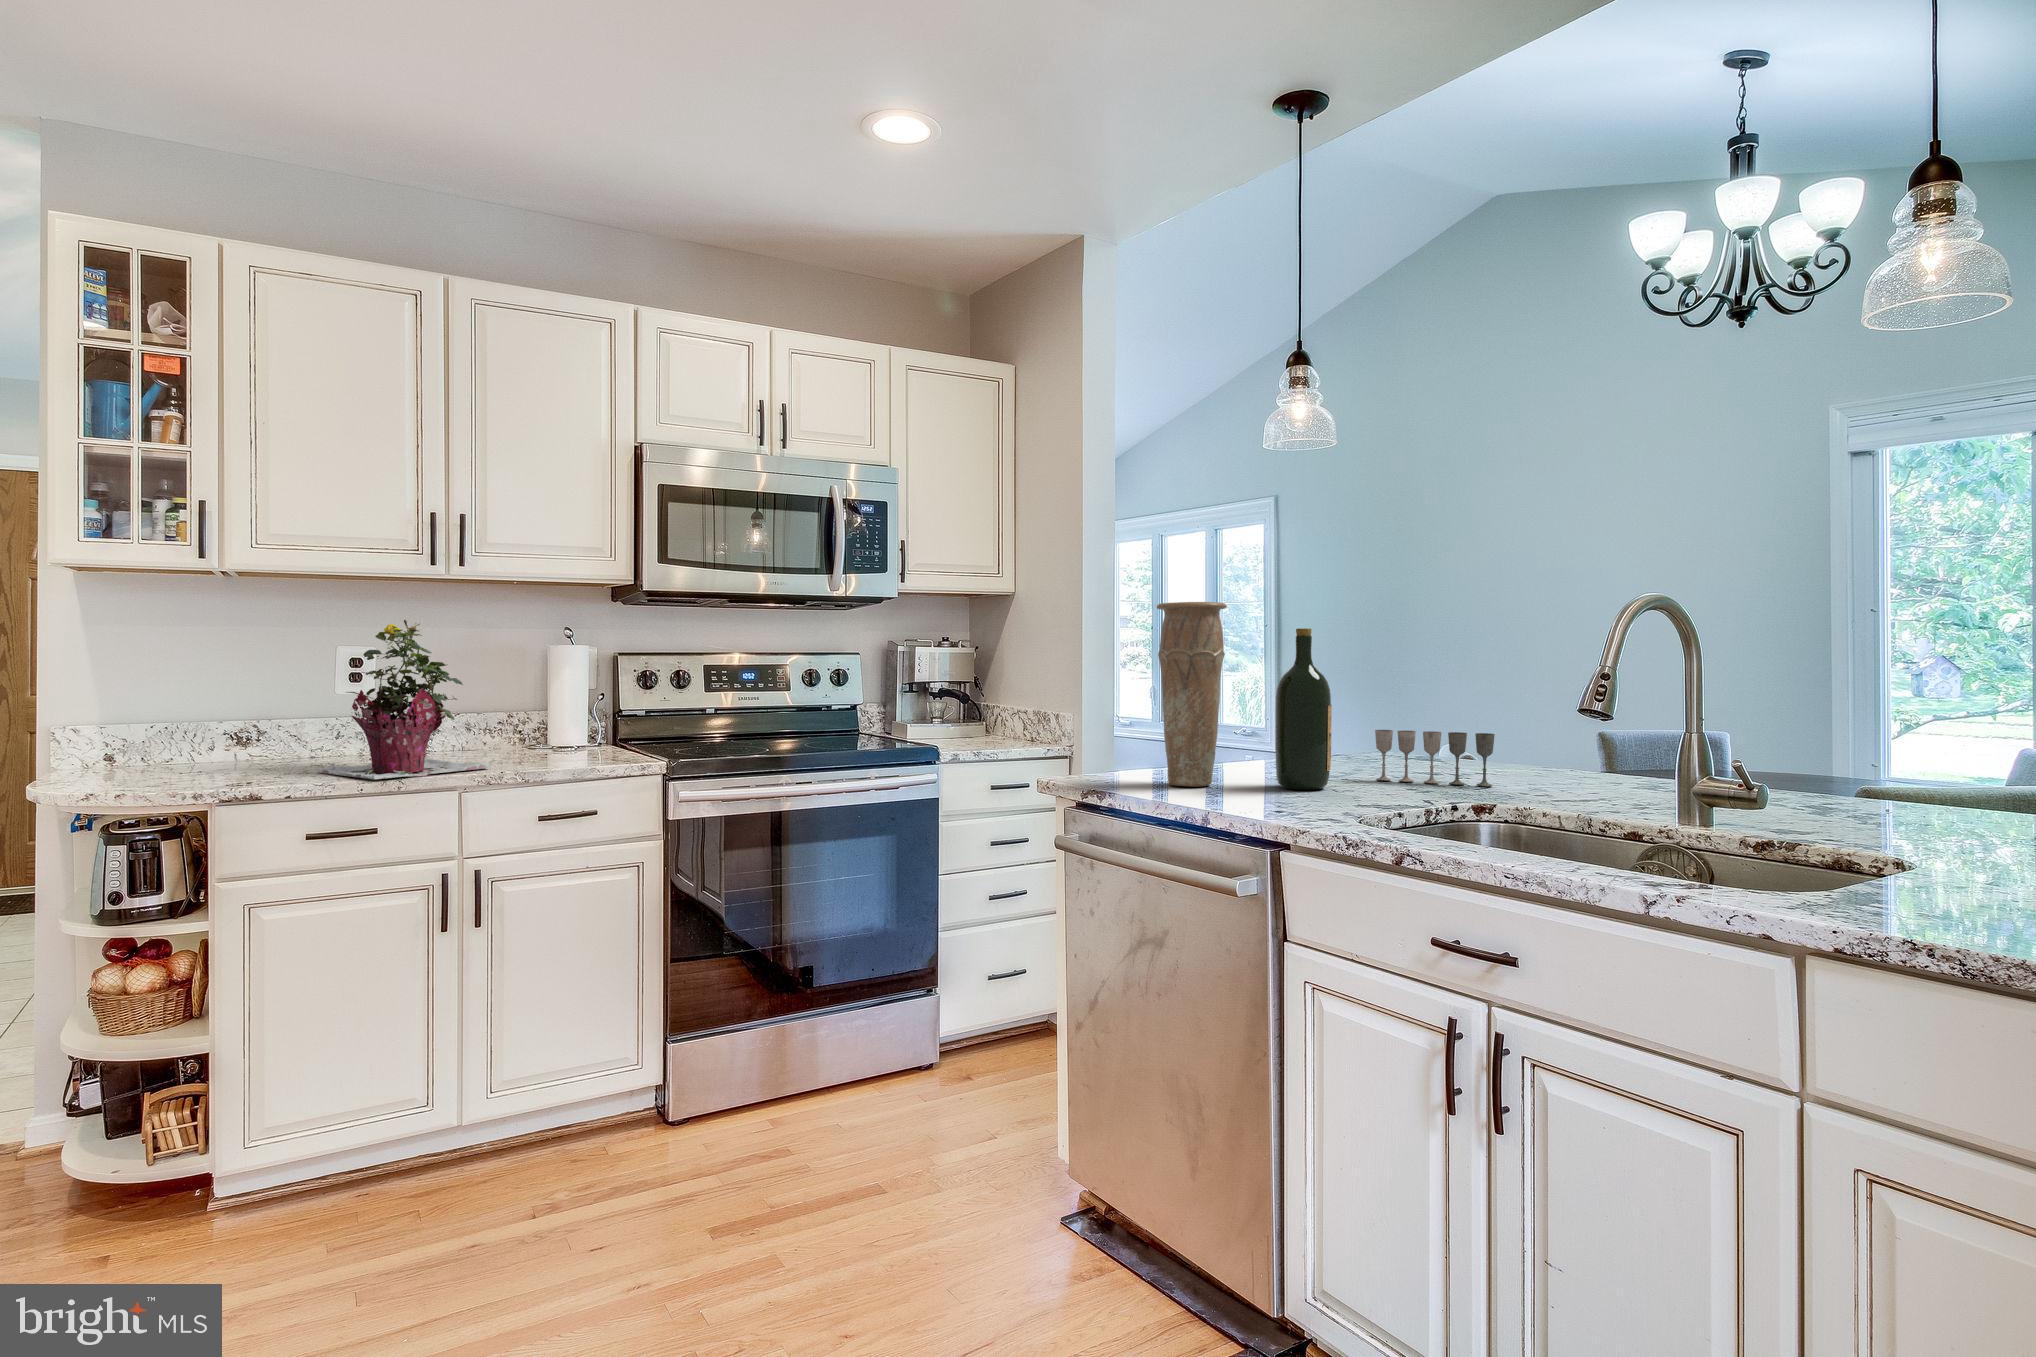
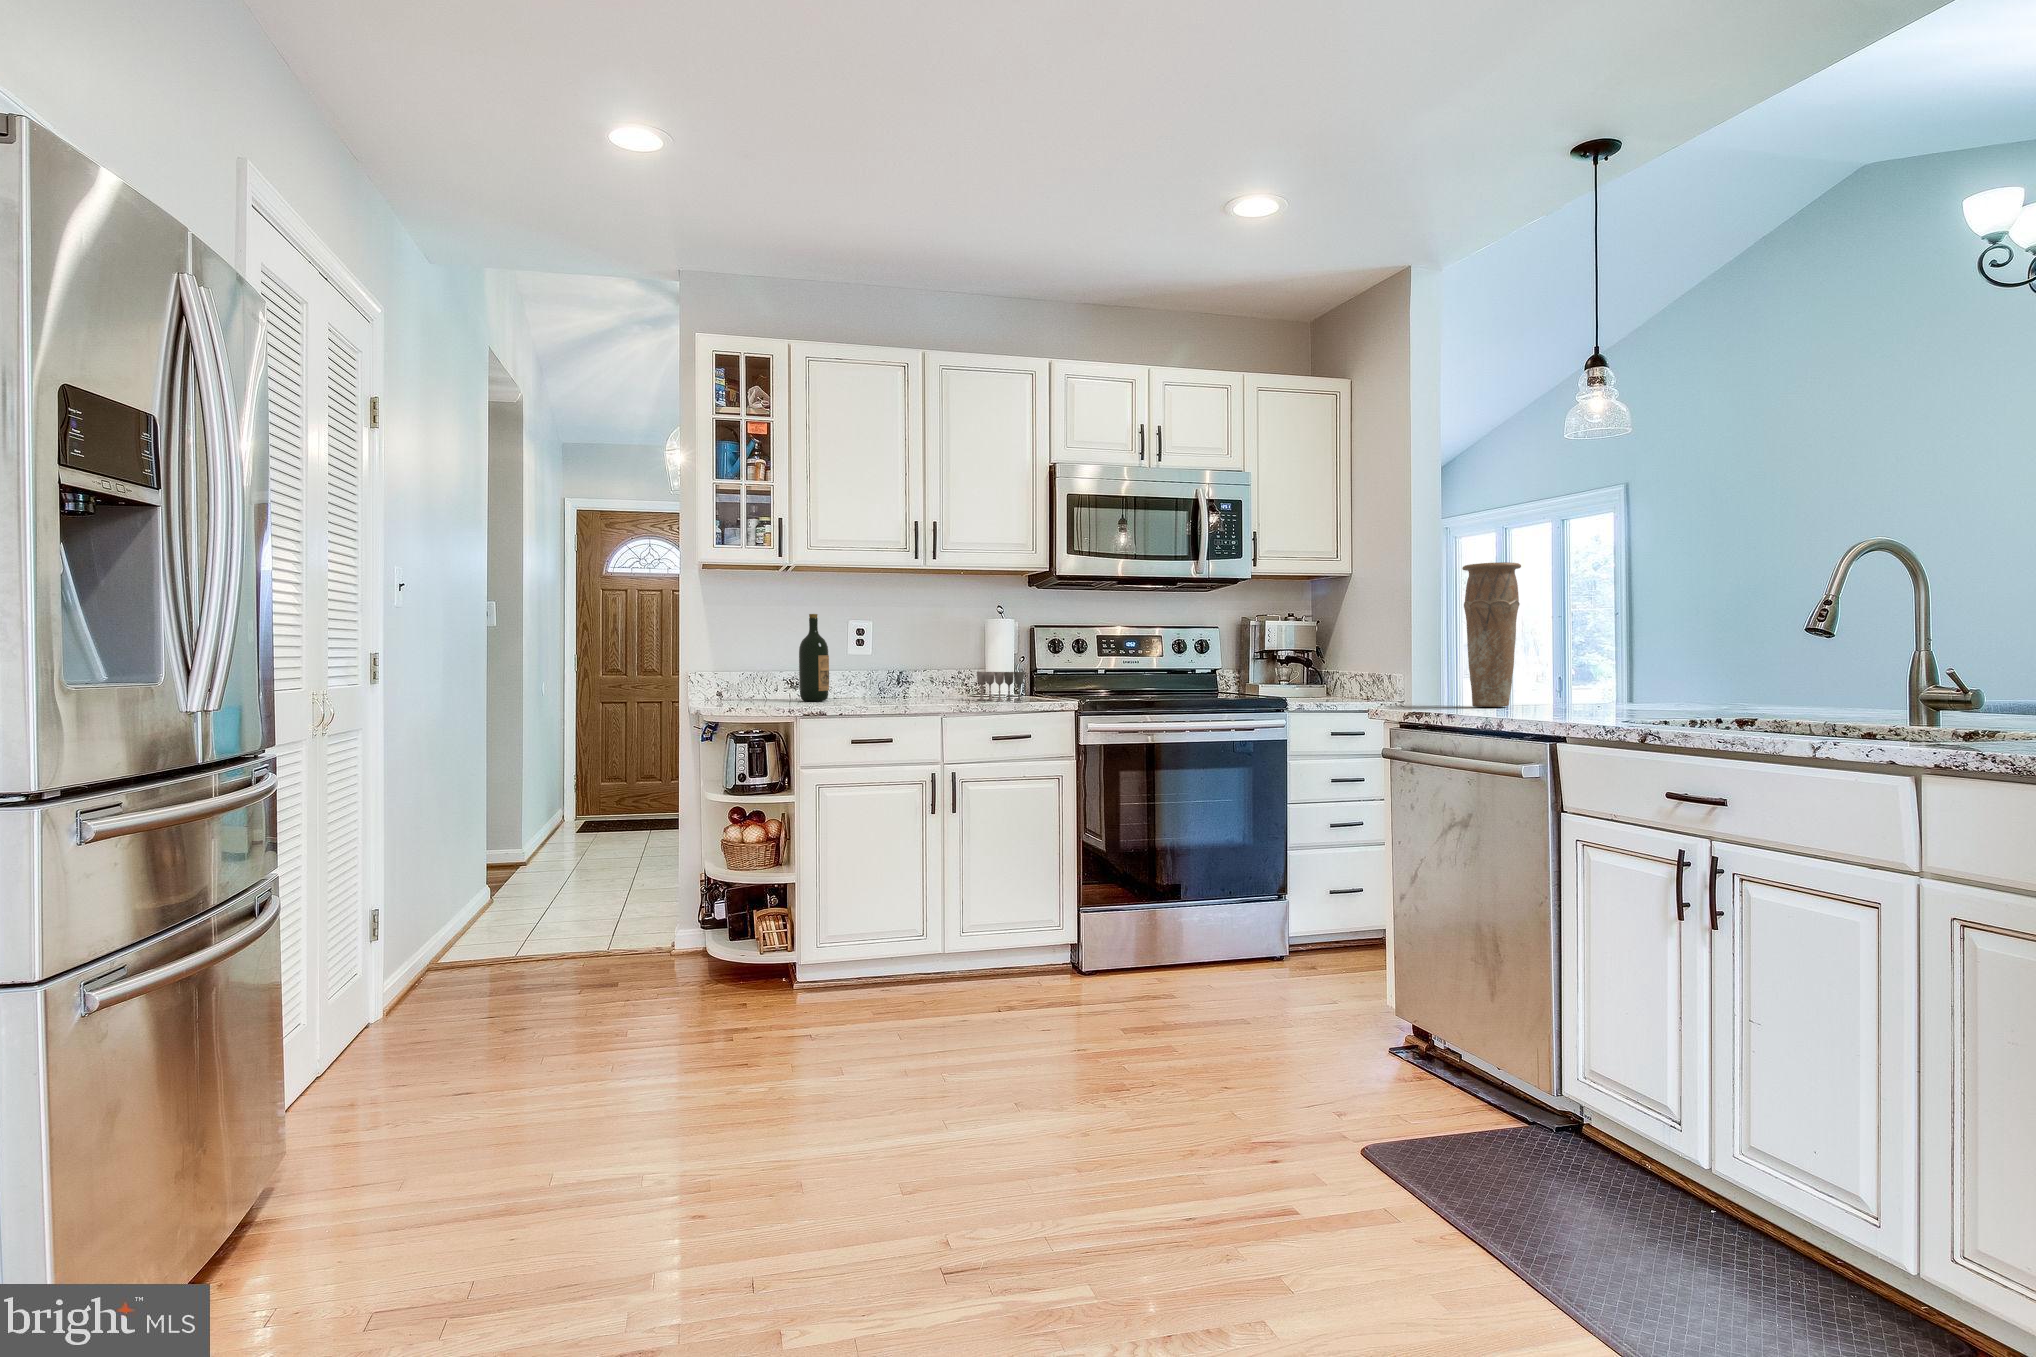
potted plant: present [317,620,489,779] -> none [849,599,958,706]
wine bottle: present [1275,628,1332,790] -> present [799,614,829,701]
wine glass: present [1375,730,1495,786] -> present [977,672,1024,701]

